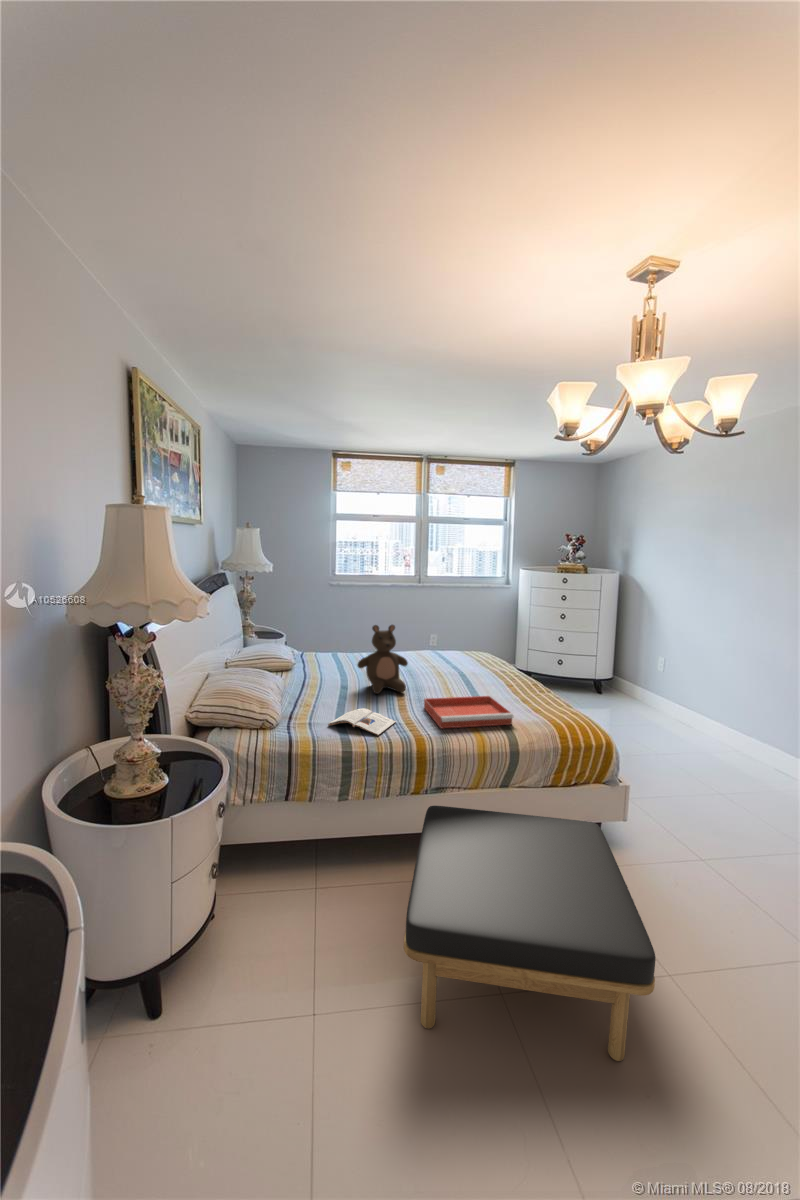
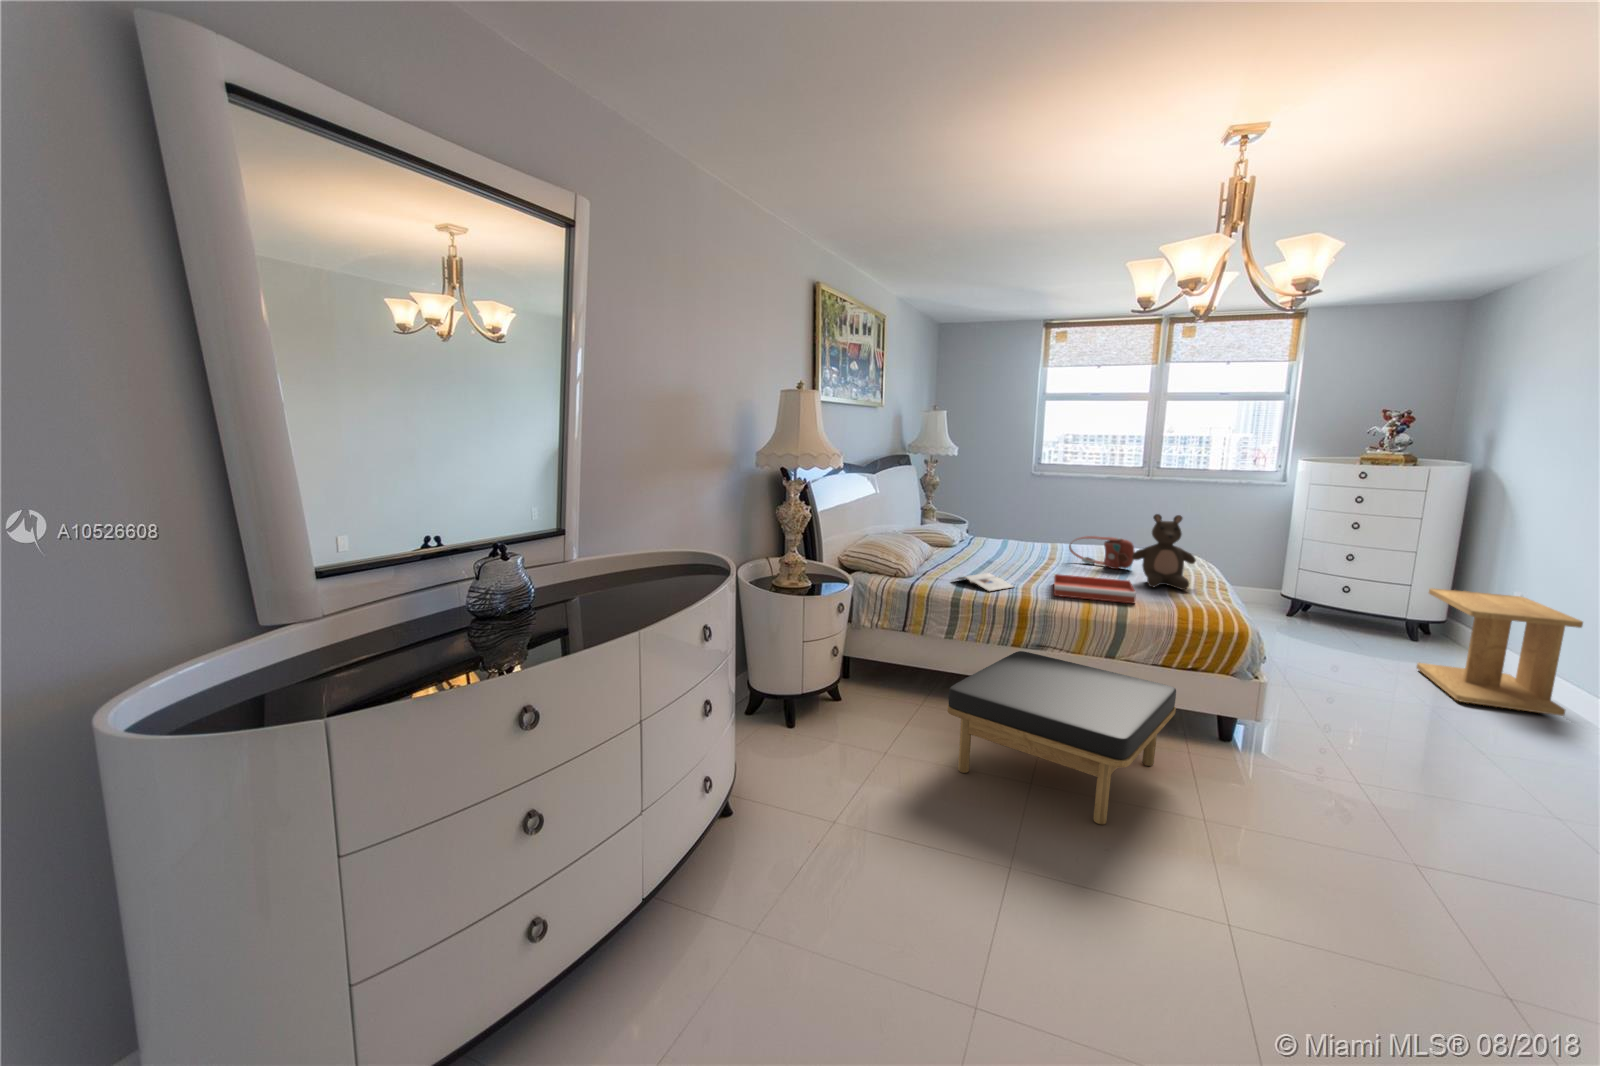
stuffed bear: present [357,625,408,694] -> present [1132,514,1196,590]
handbag: none [410,649,467,678] -> present [1069,536,1135,569]
side table: none [623,660,725,743] -> present [1417,588,1583,716]

